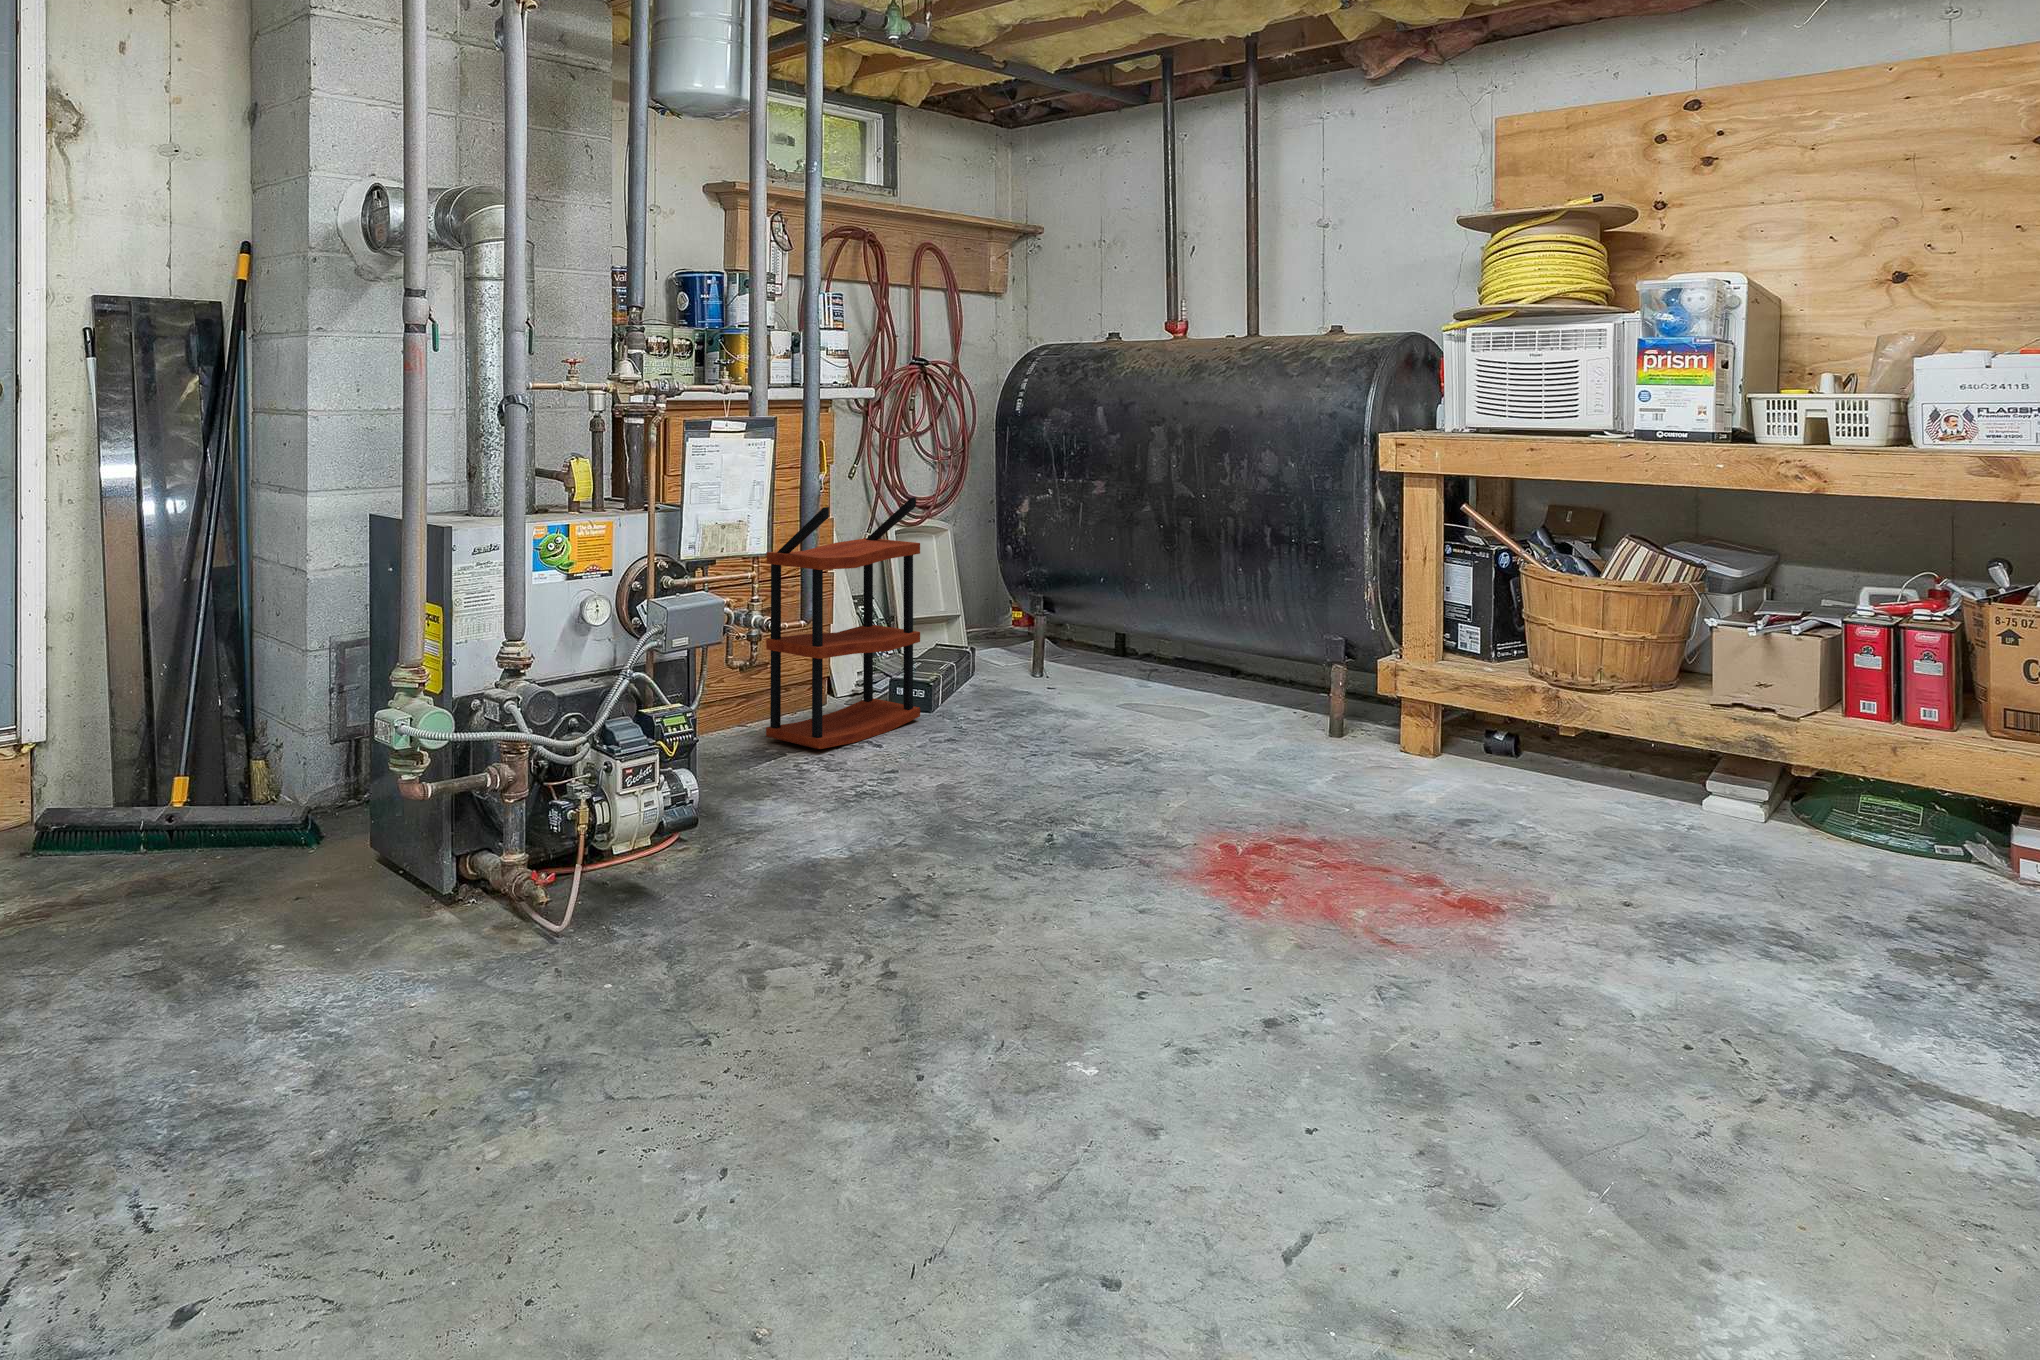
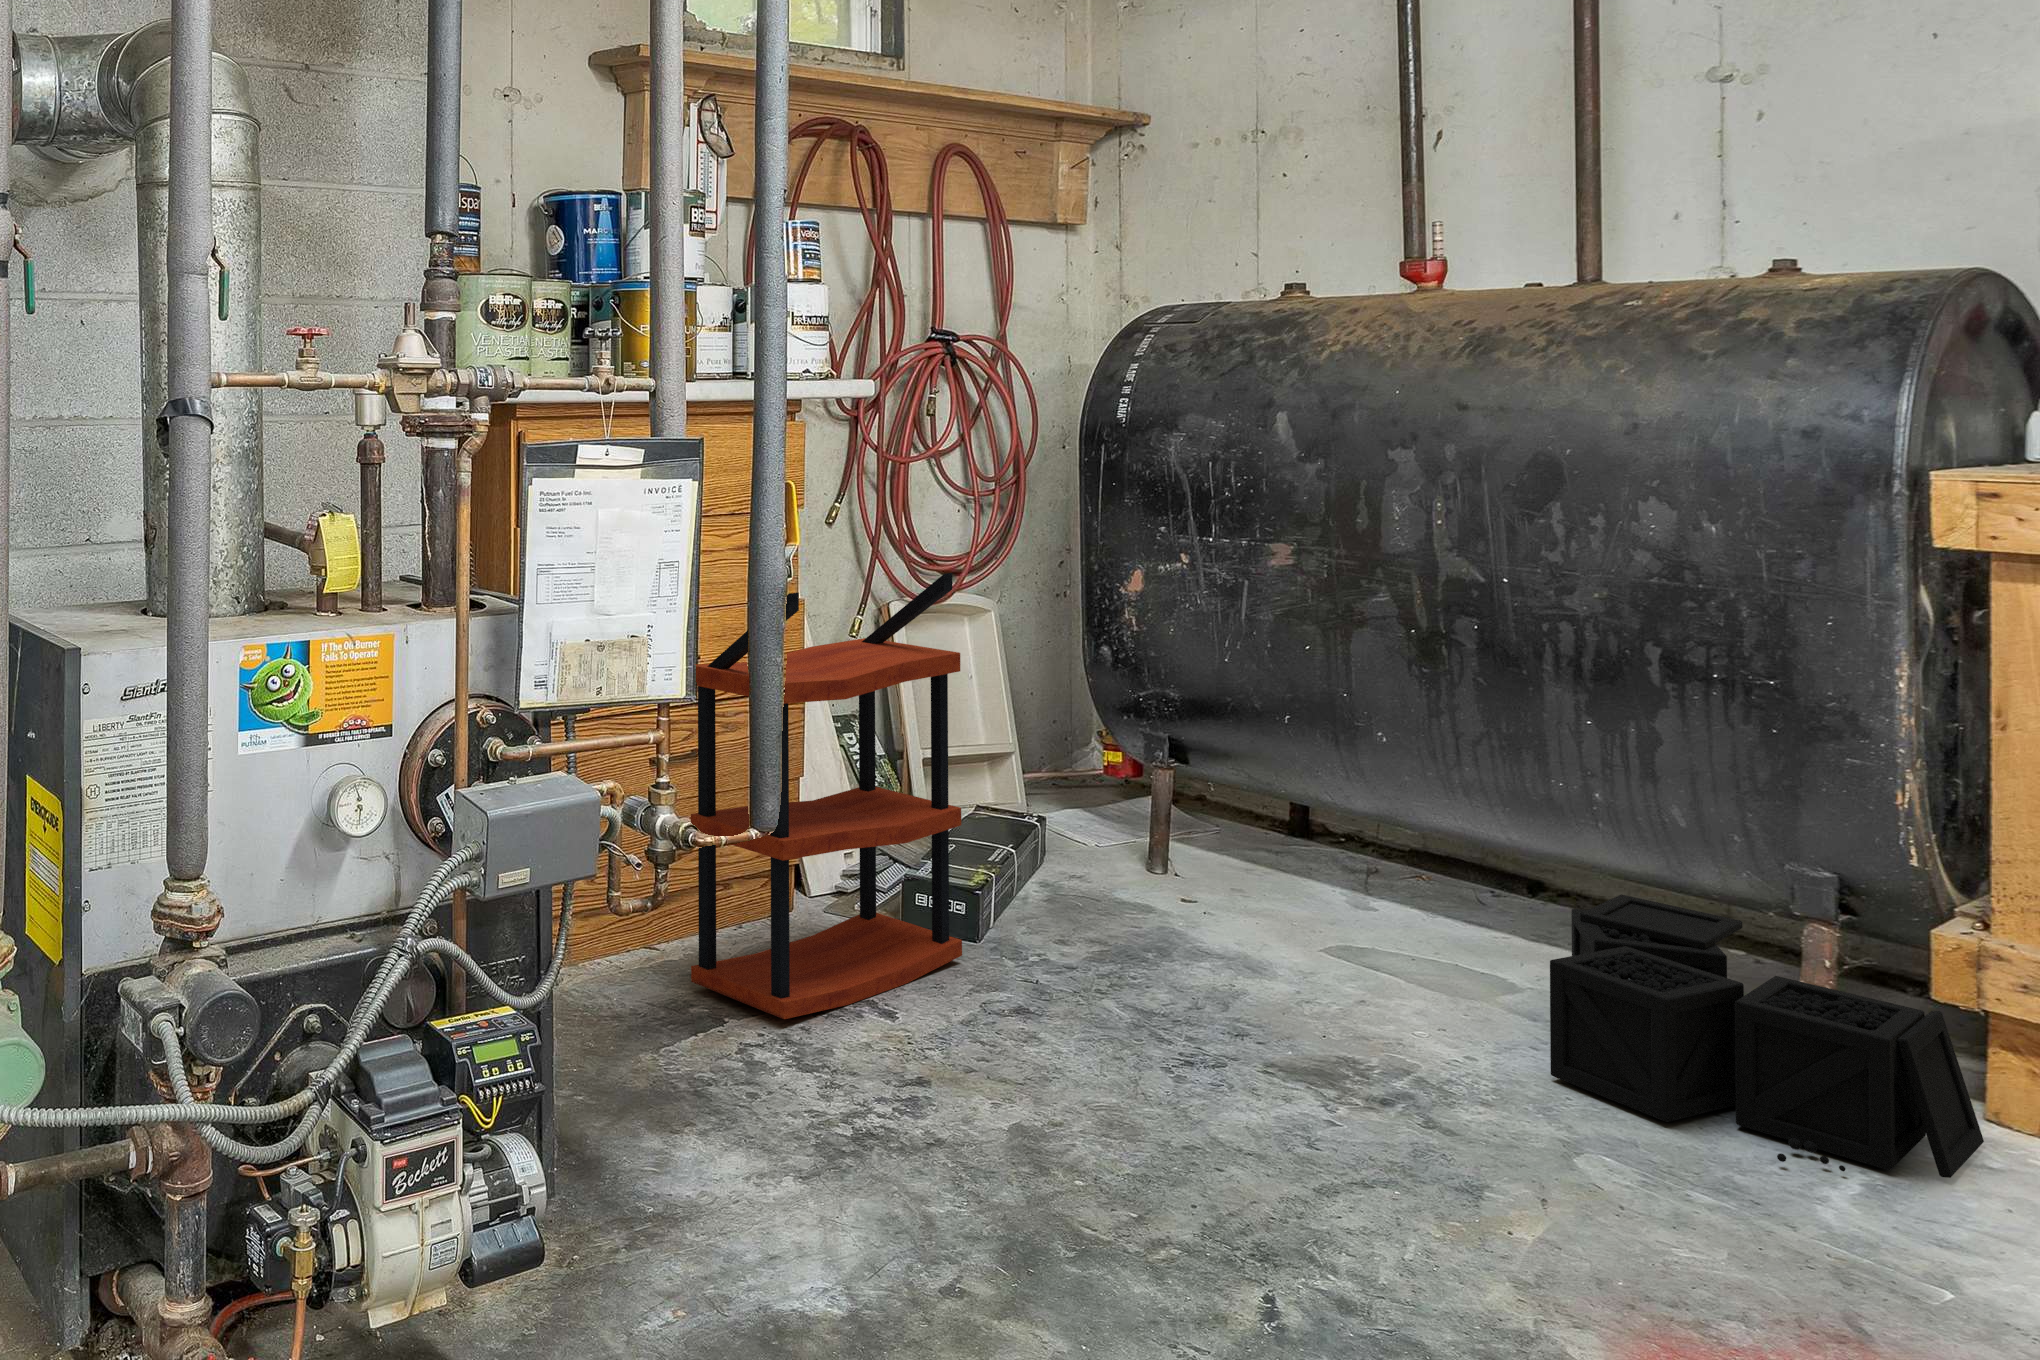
storage bin: none [1211,659,1396,772] -> present [1550,894,1984,1178]

